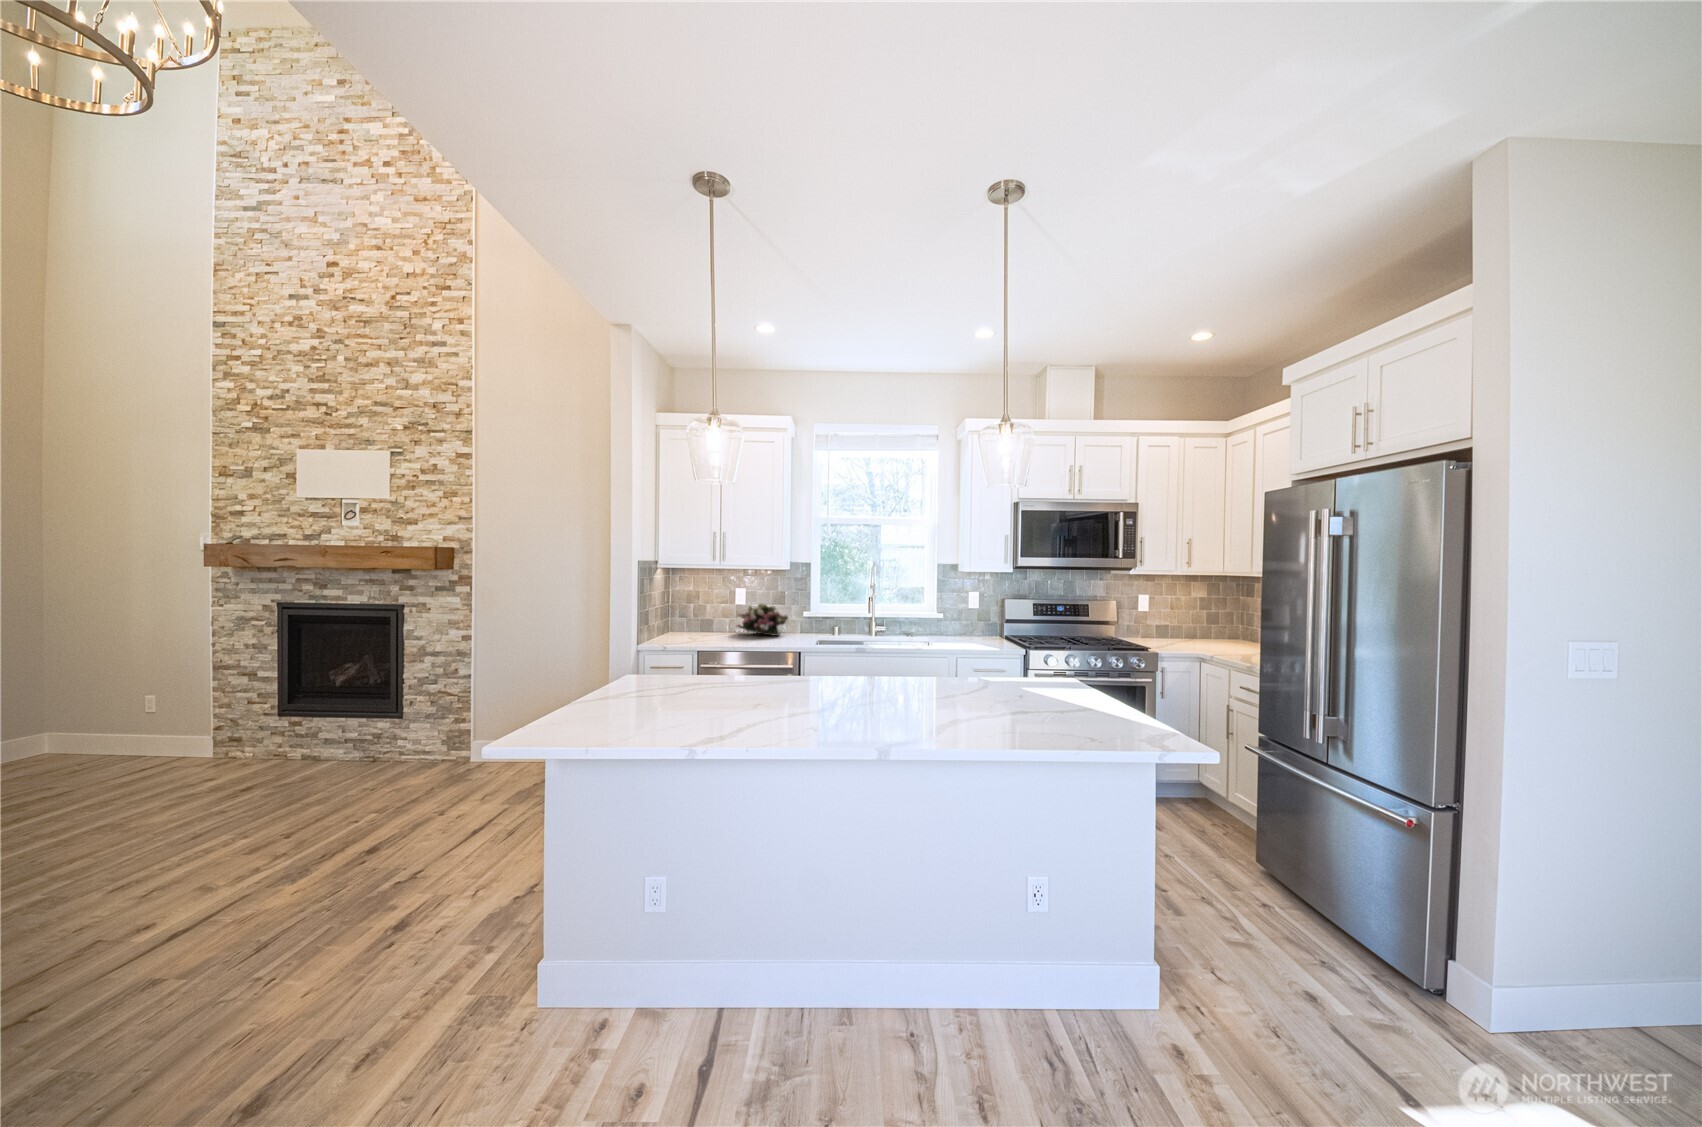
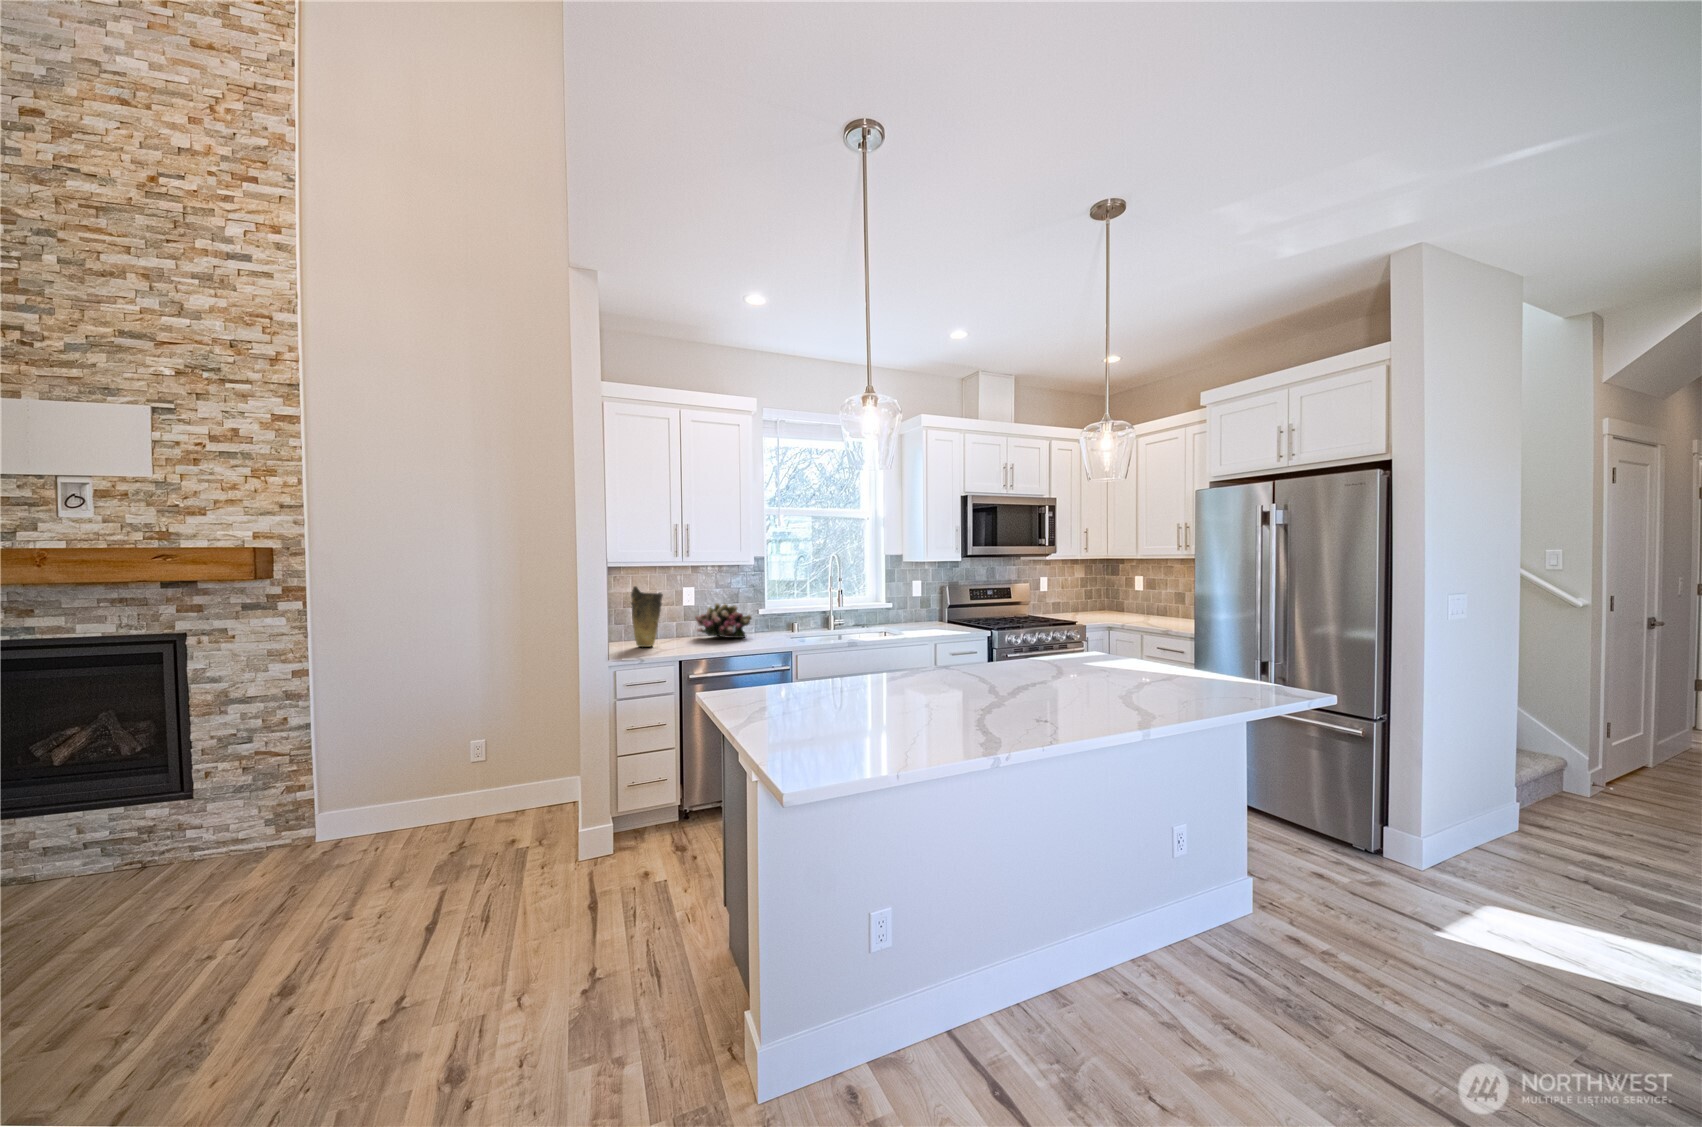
vase: none [677,585,708,637] -> present [631,586,663,647]

